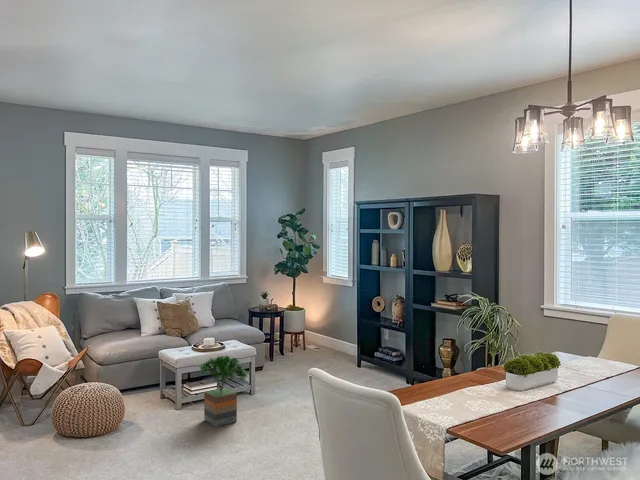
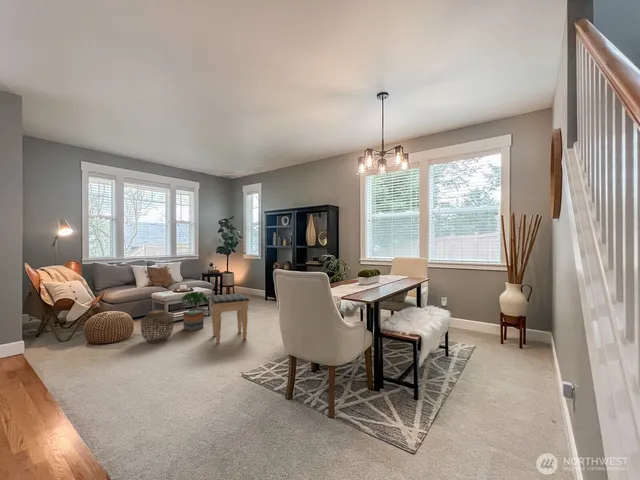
footstool: none [244,369,310,464] -> present [210,294,249,343]
woven basket: none [132,389,183,448] -> present [141,310,173,343]

